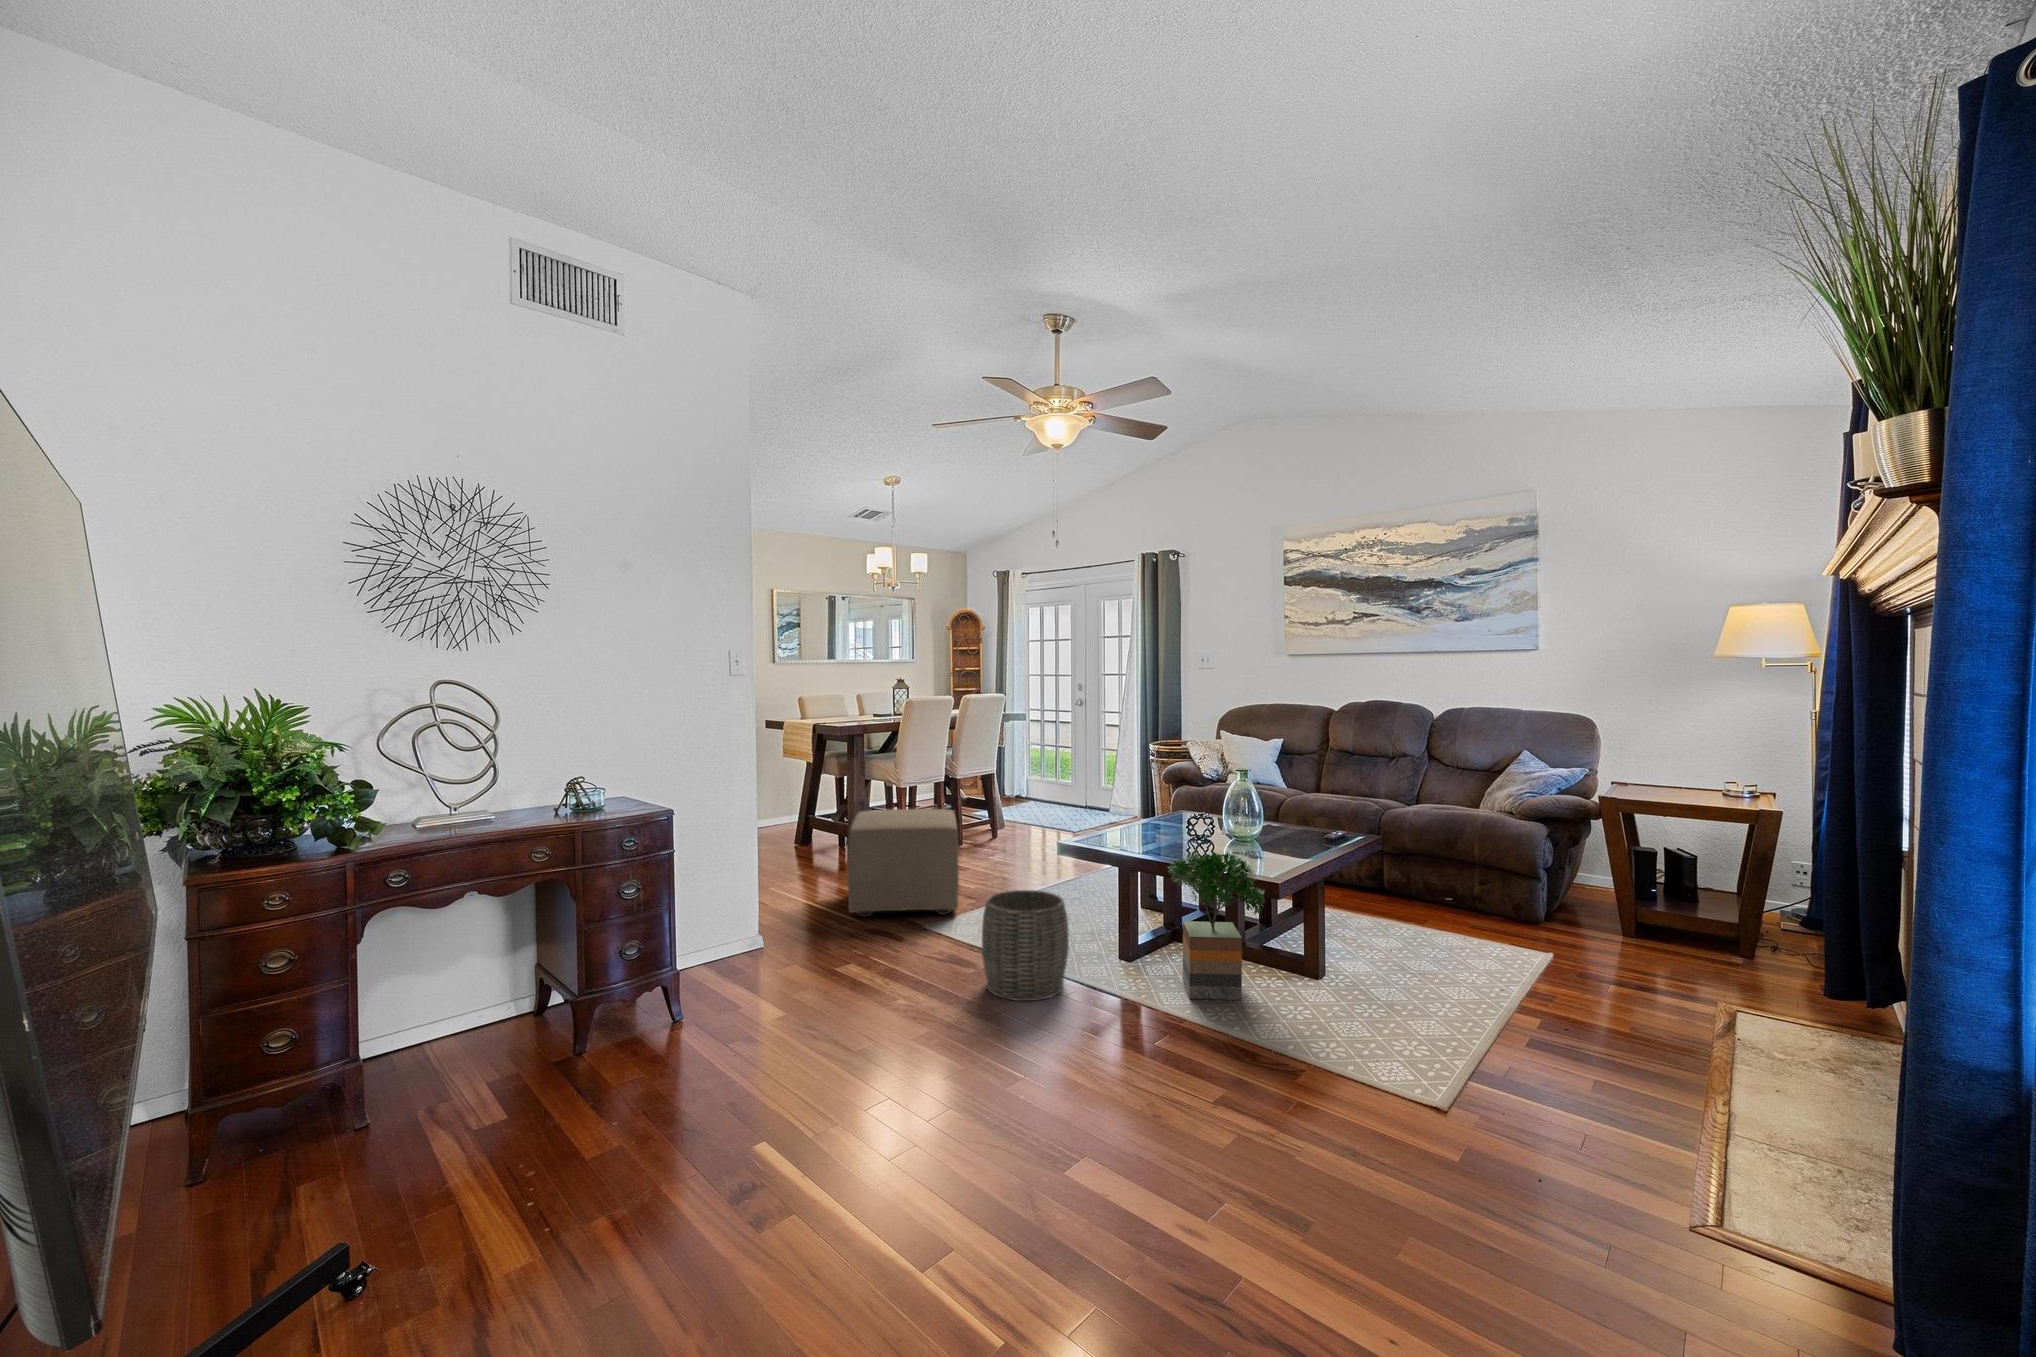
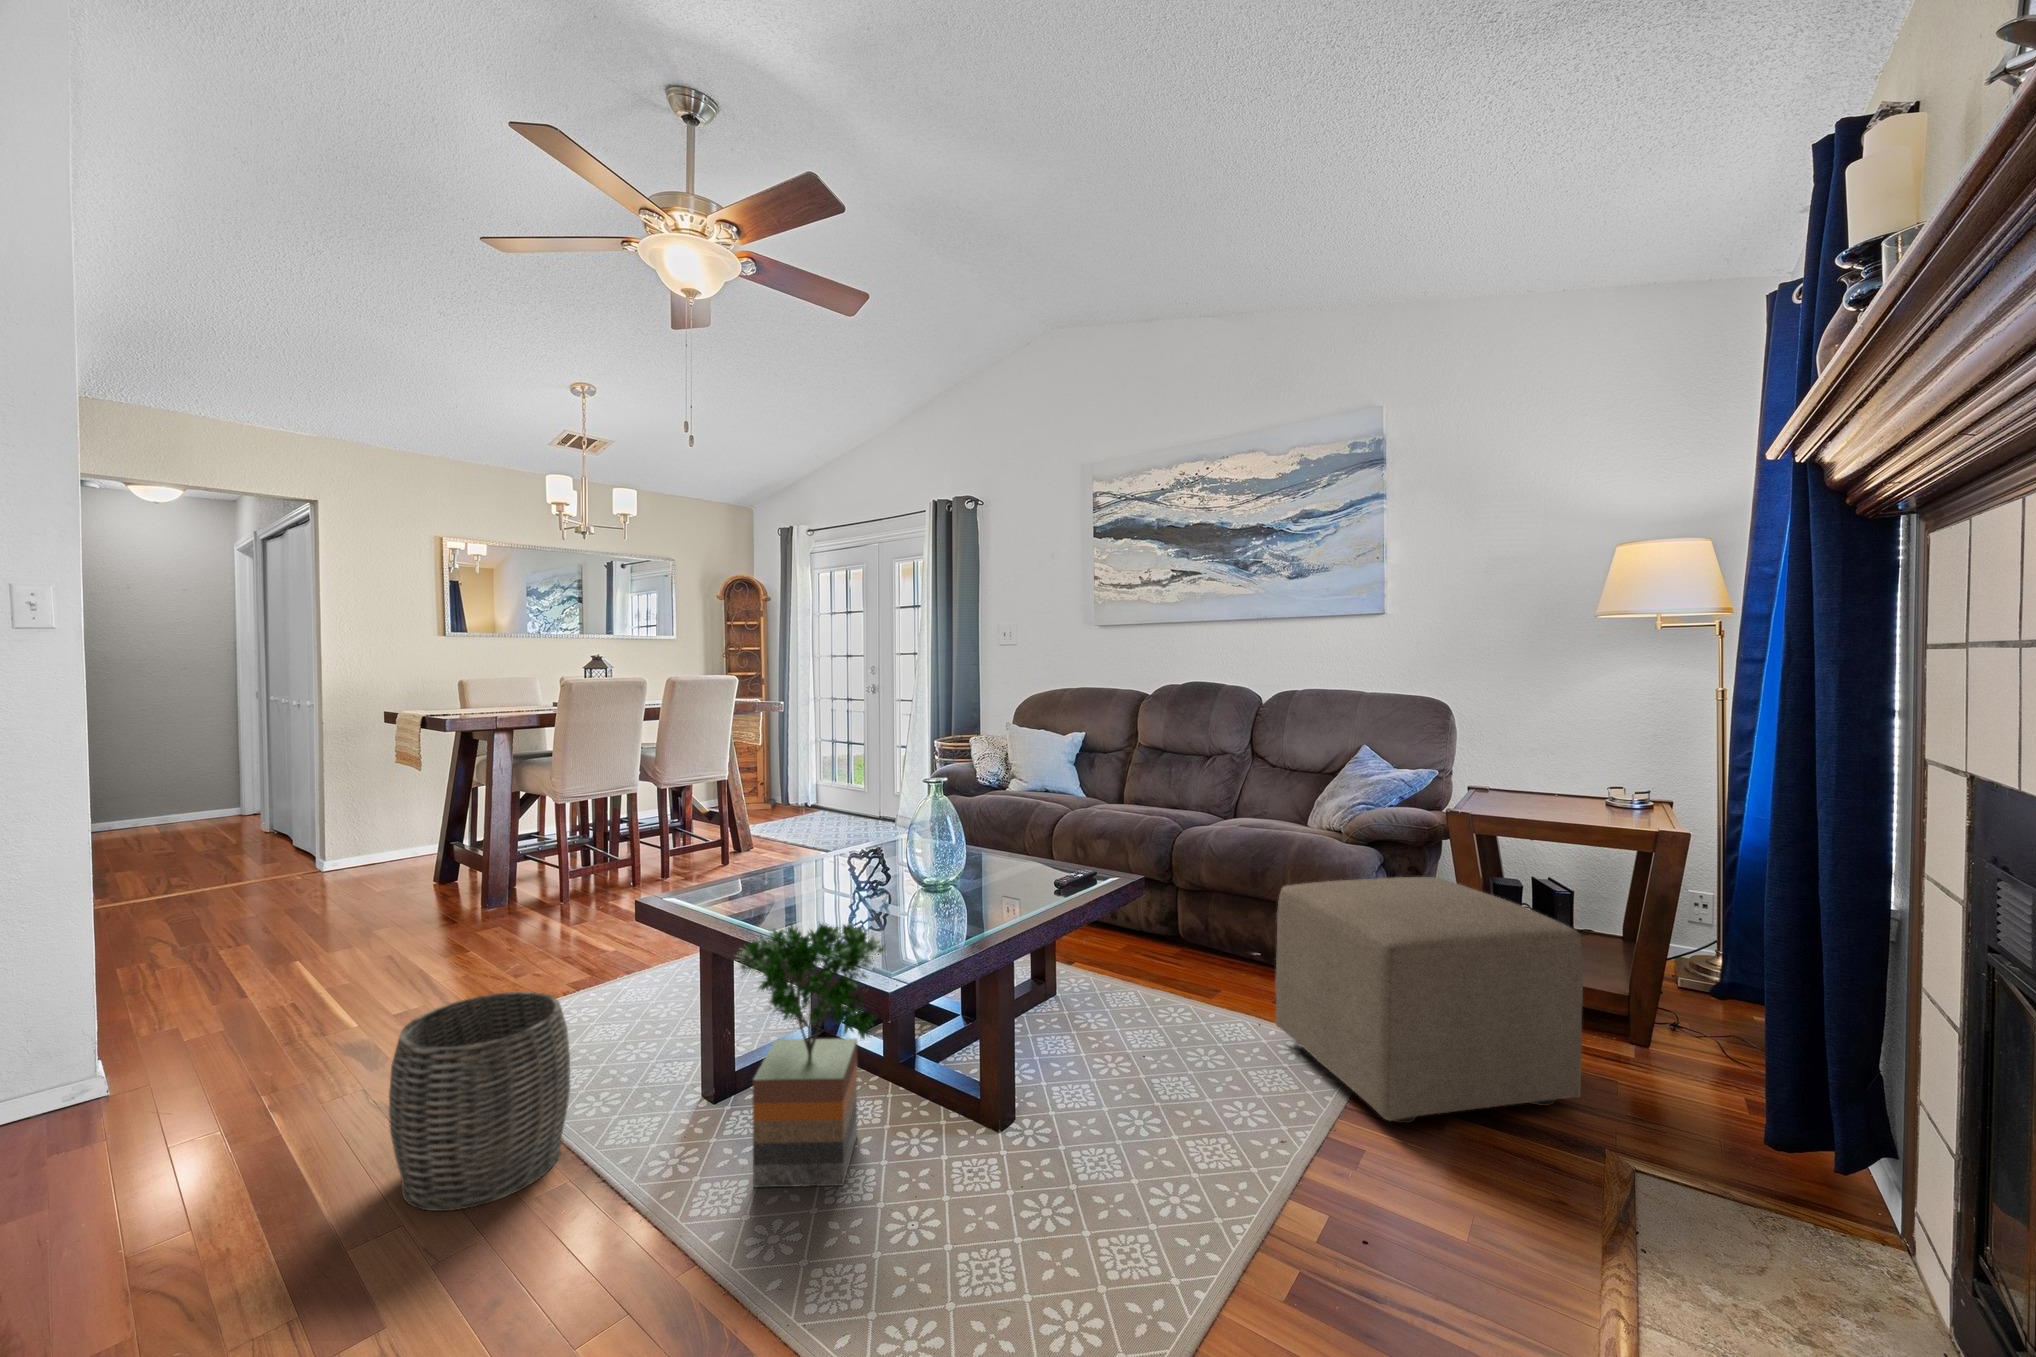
ottoman: present [848,809,959,917] -> present [1275,877,1583,1123]

